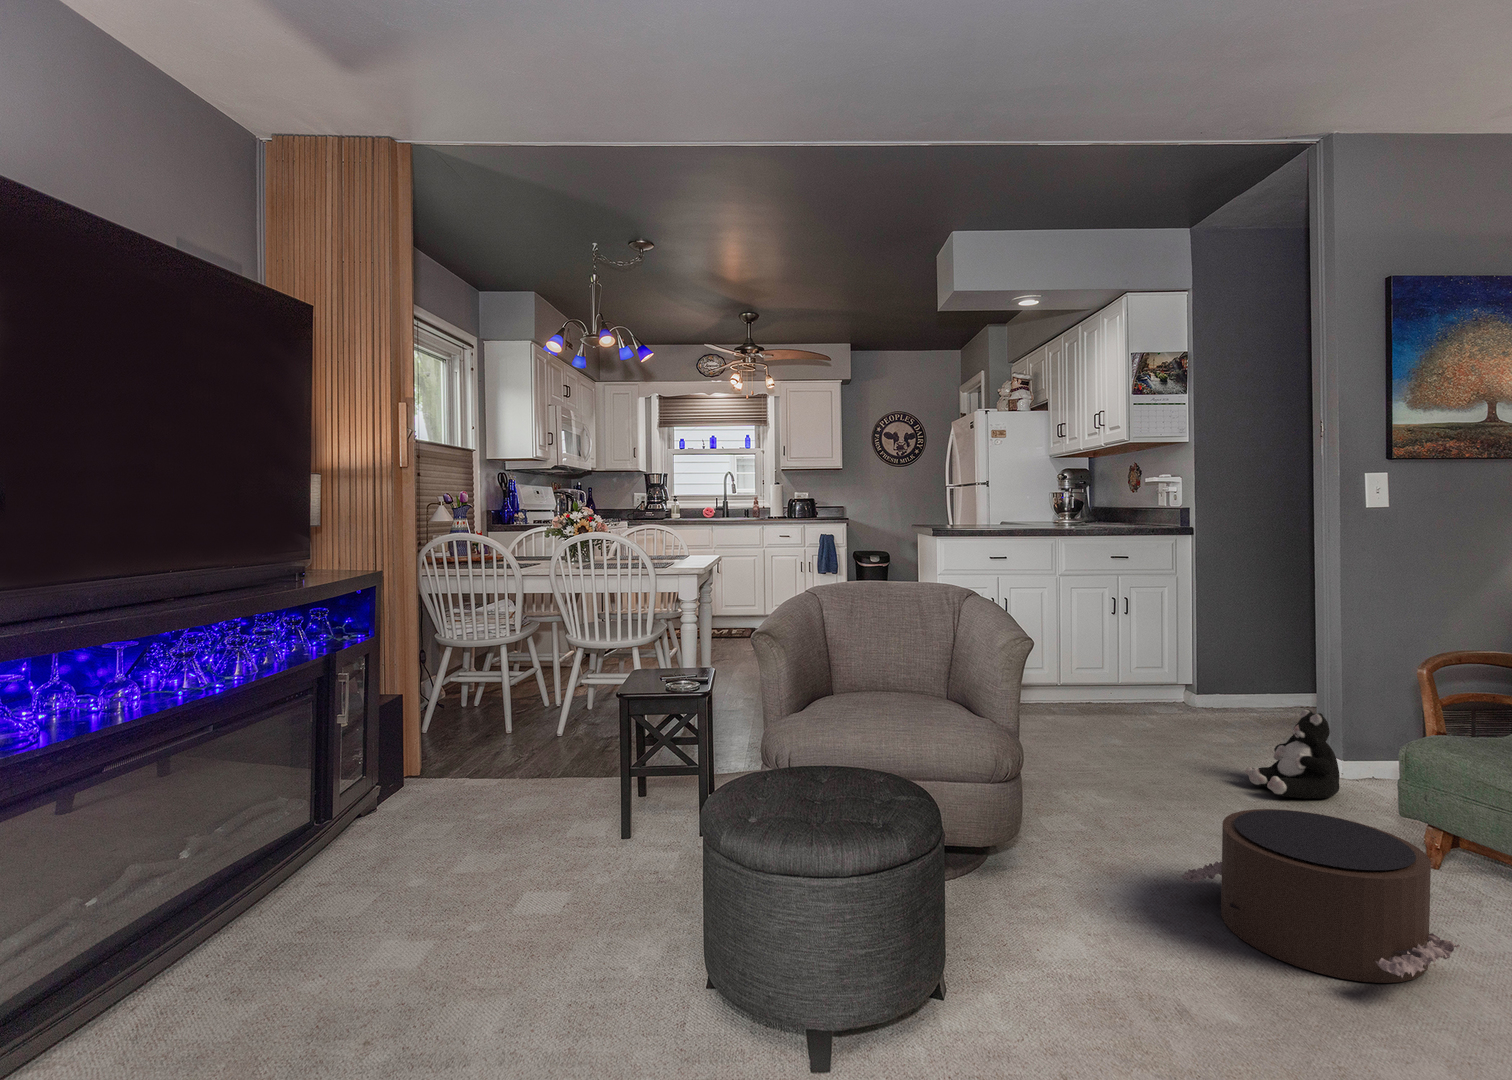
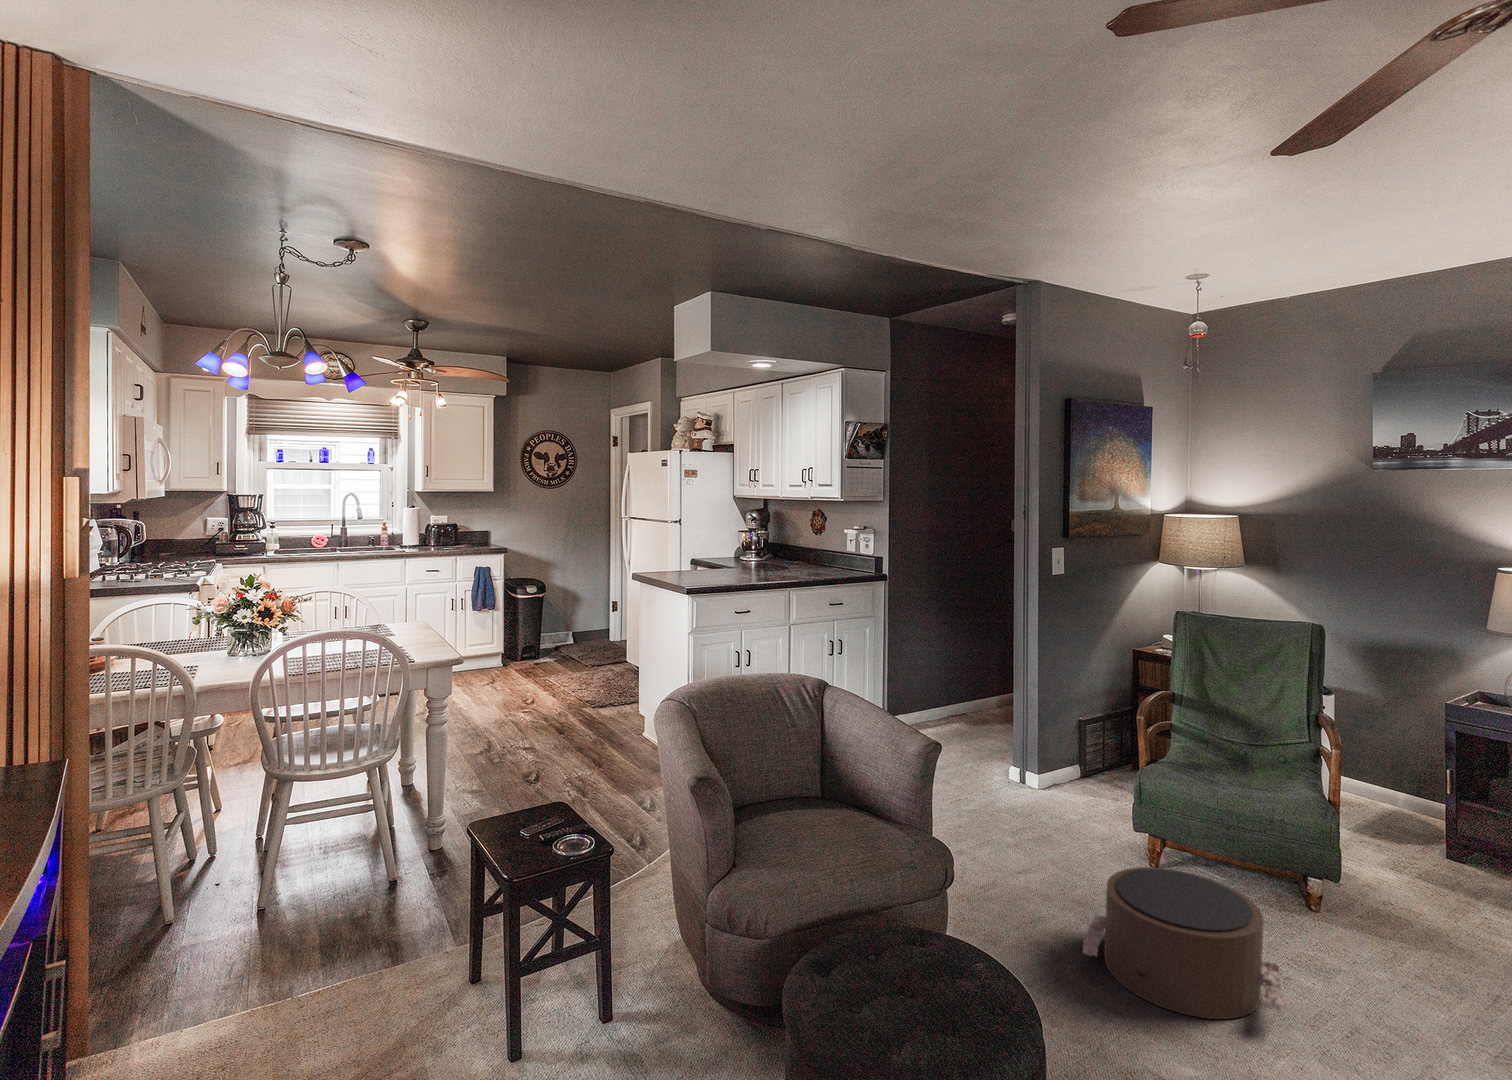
plush toy: present [1246,709,1340,799] -> none [1002,748,1066,827]

